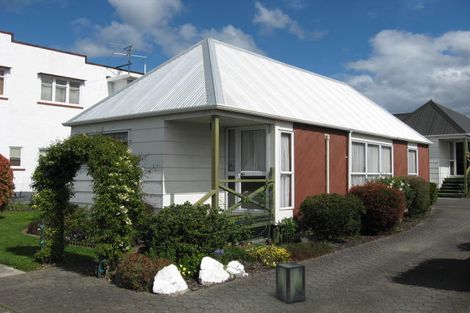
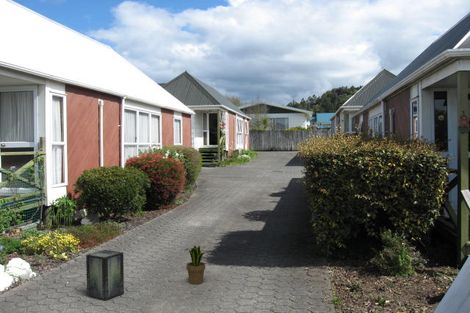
potted plant: none [361,267,382,303] -> present [185,245,205,284]

